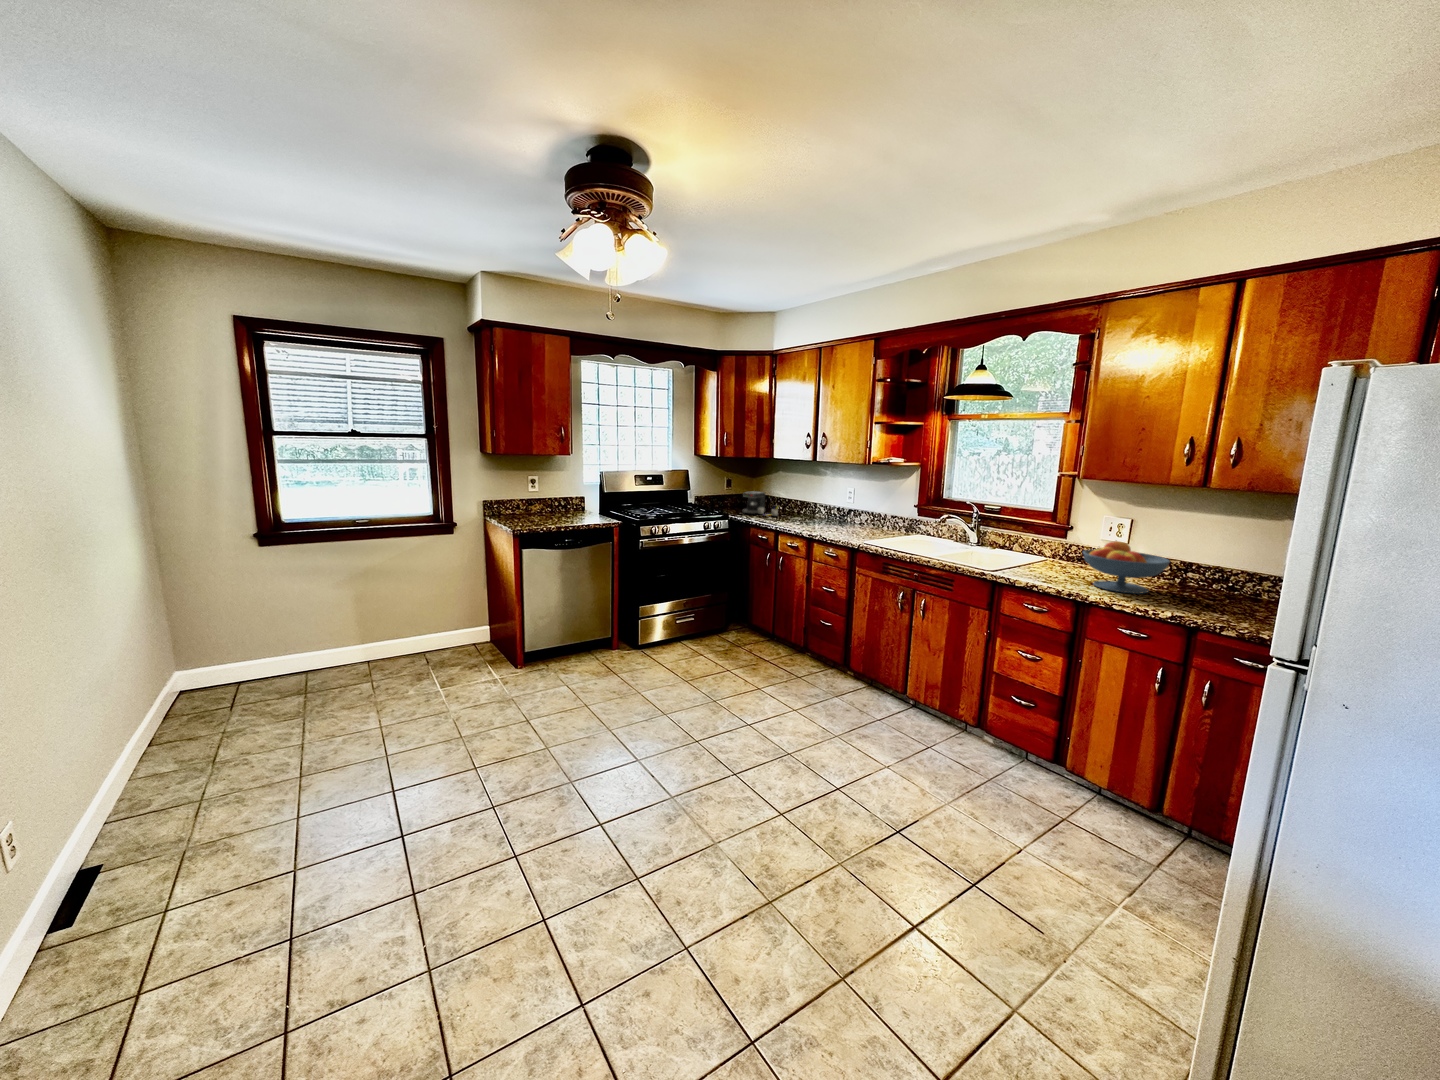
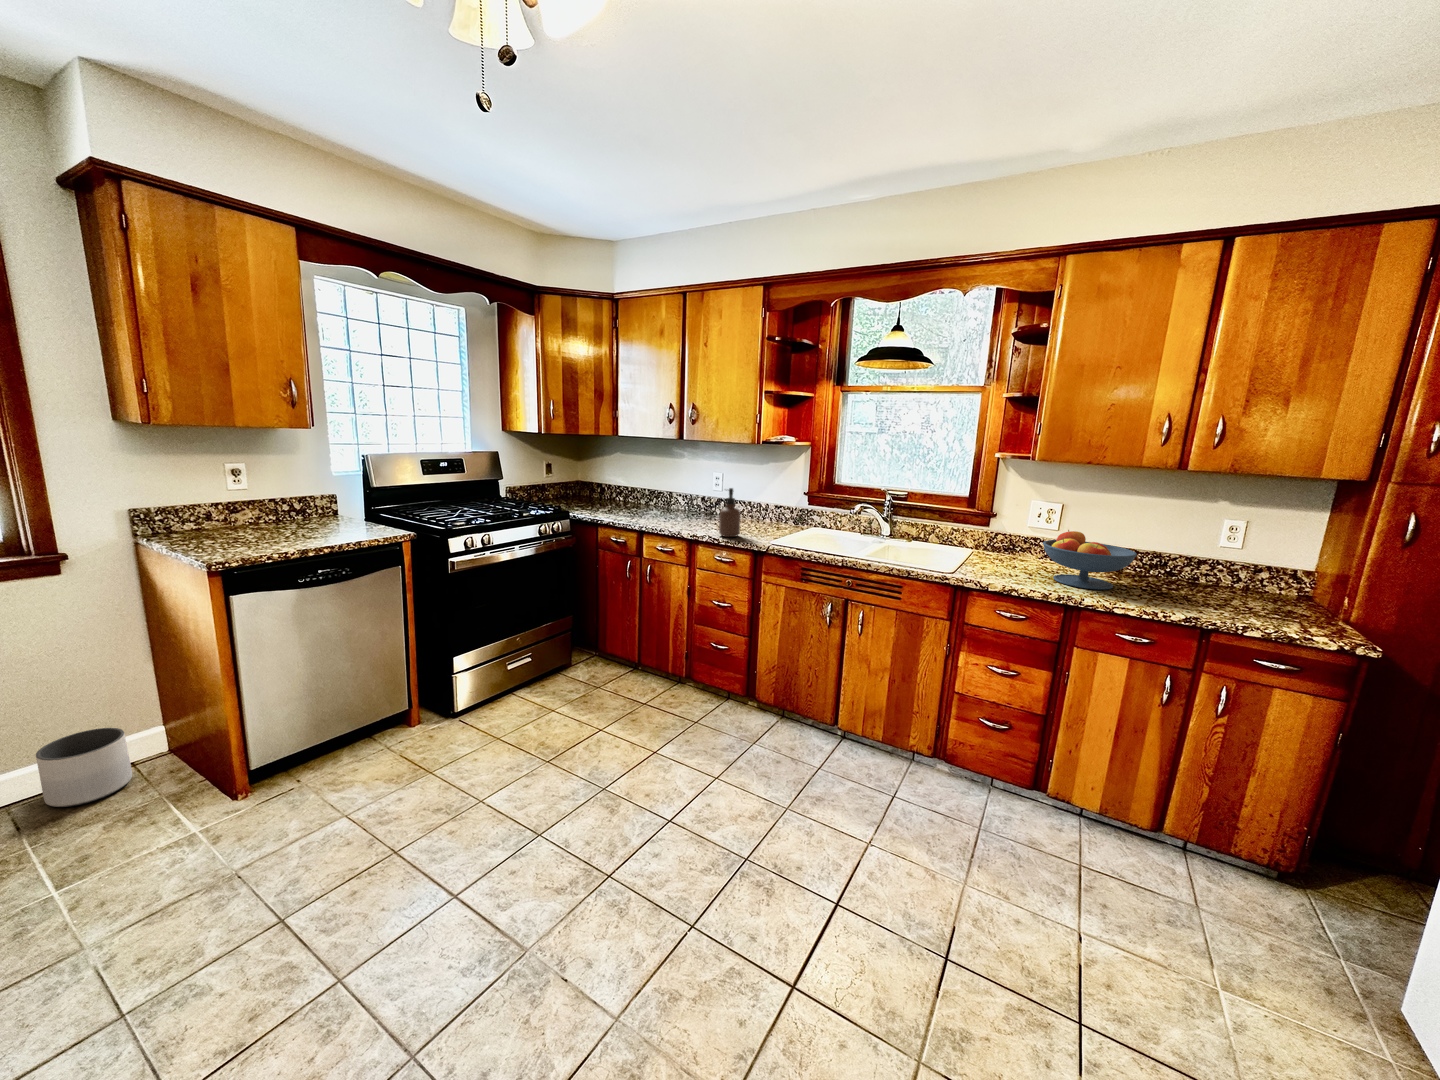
coffee maker: present [743,491,778,516] -> none [577,479,628,511]
soap dispenser: none [829,498,847,537] -> present [719,488,741,537]
planter: none [438,620,474,657] -> present [36,728,132,807]

